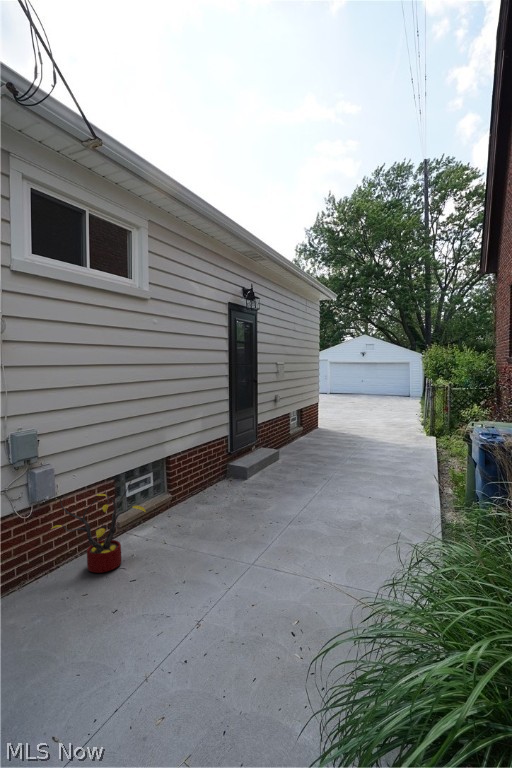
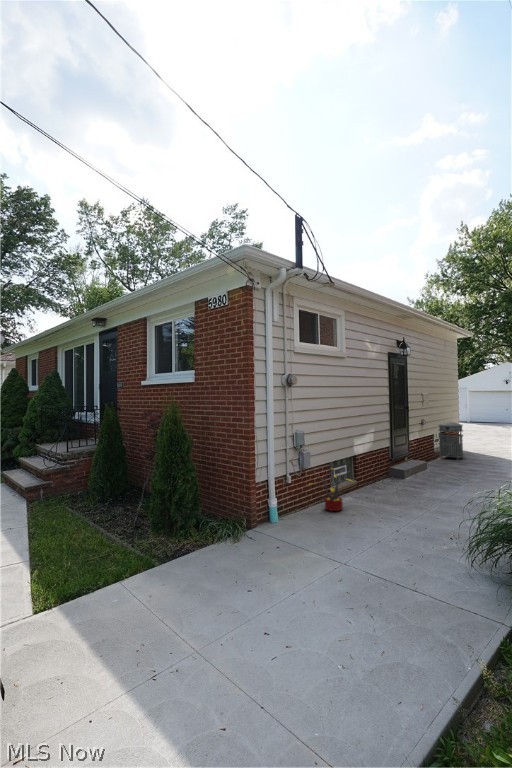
trash can: none [296,397,322,443] -> present [439,422,464,460]

